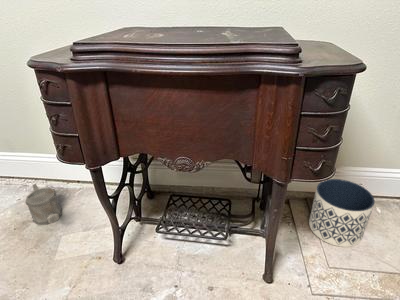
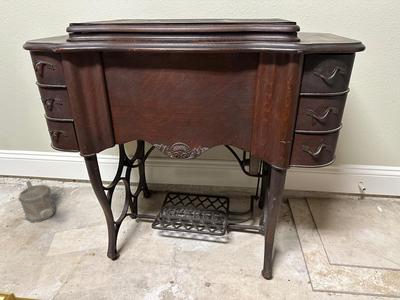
planter: present [309,179,375,247] -> none [310,175,376,244]

